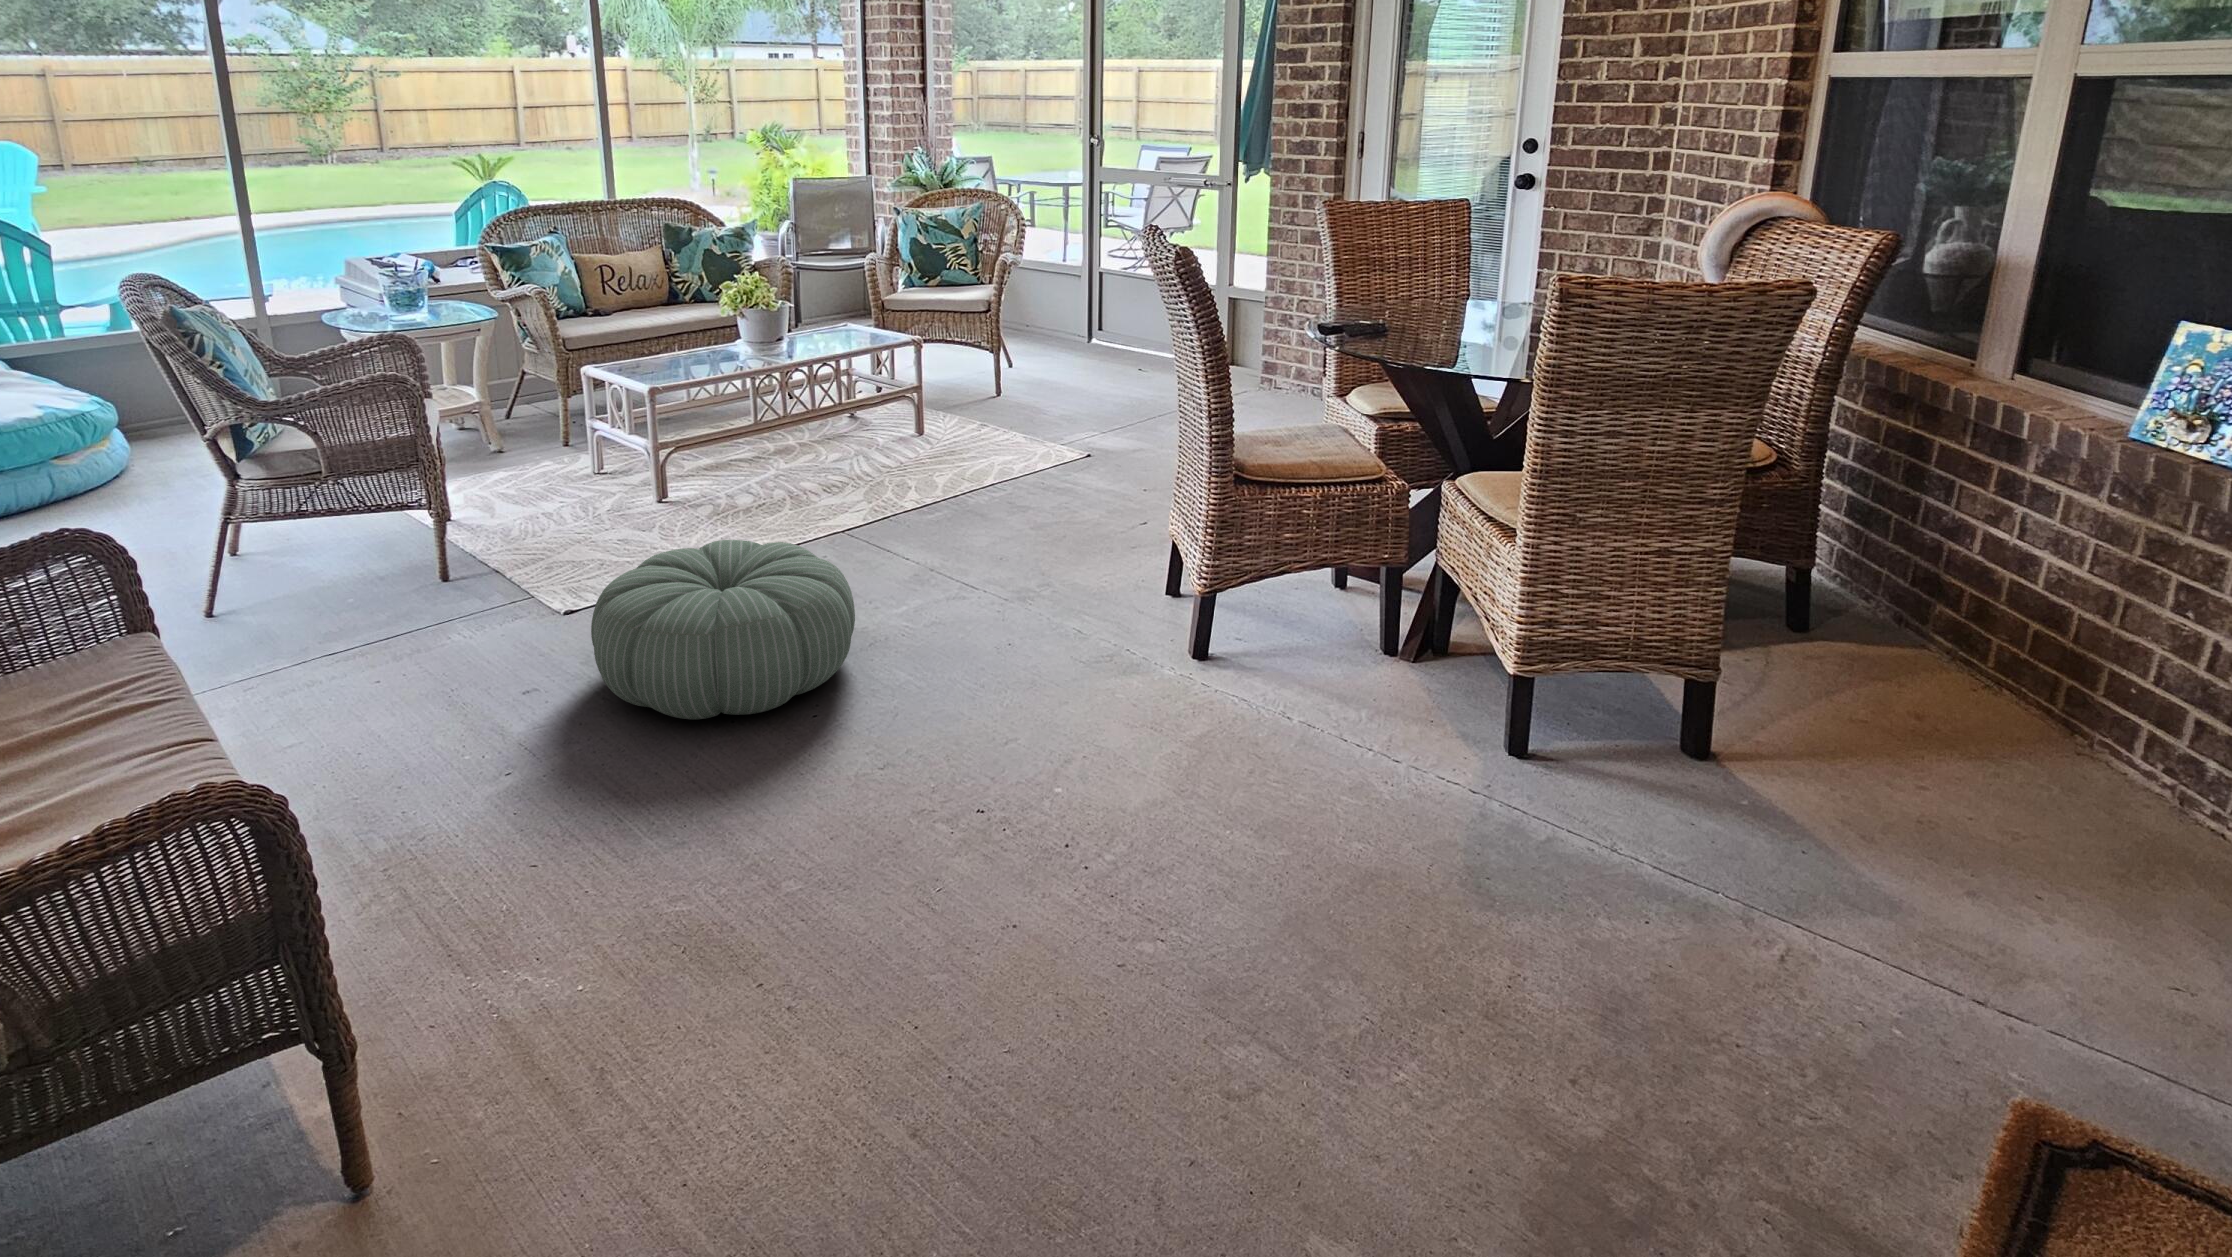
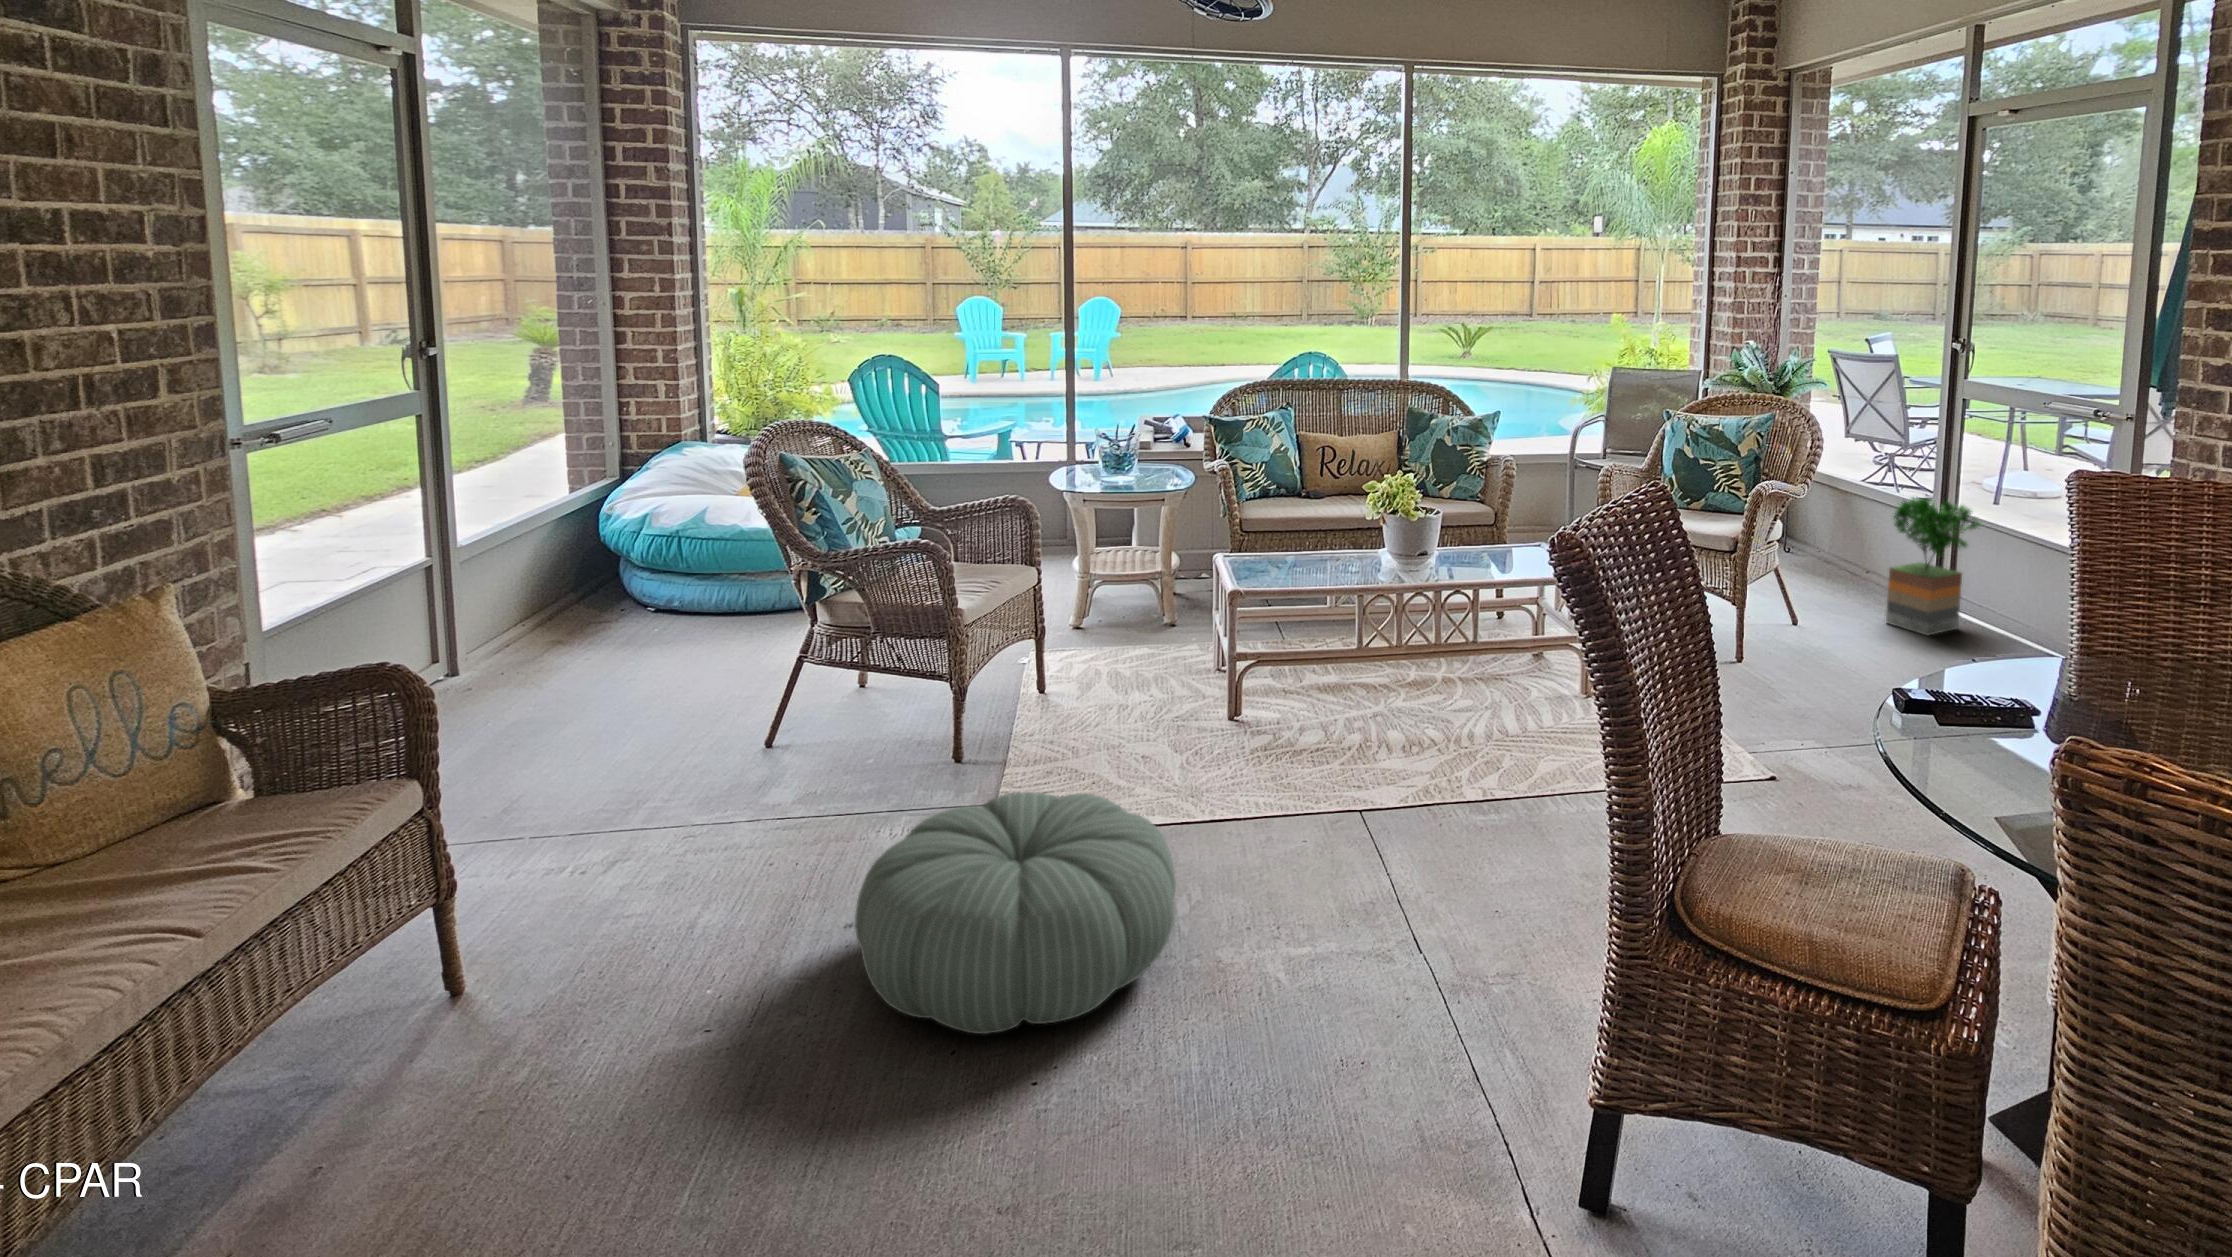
potted tree: none [1062,256,1126,359] -> present [1886,497,1980,635]

